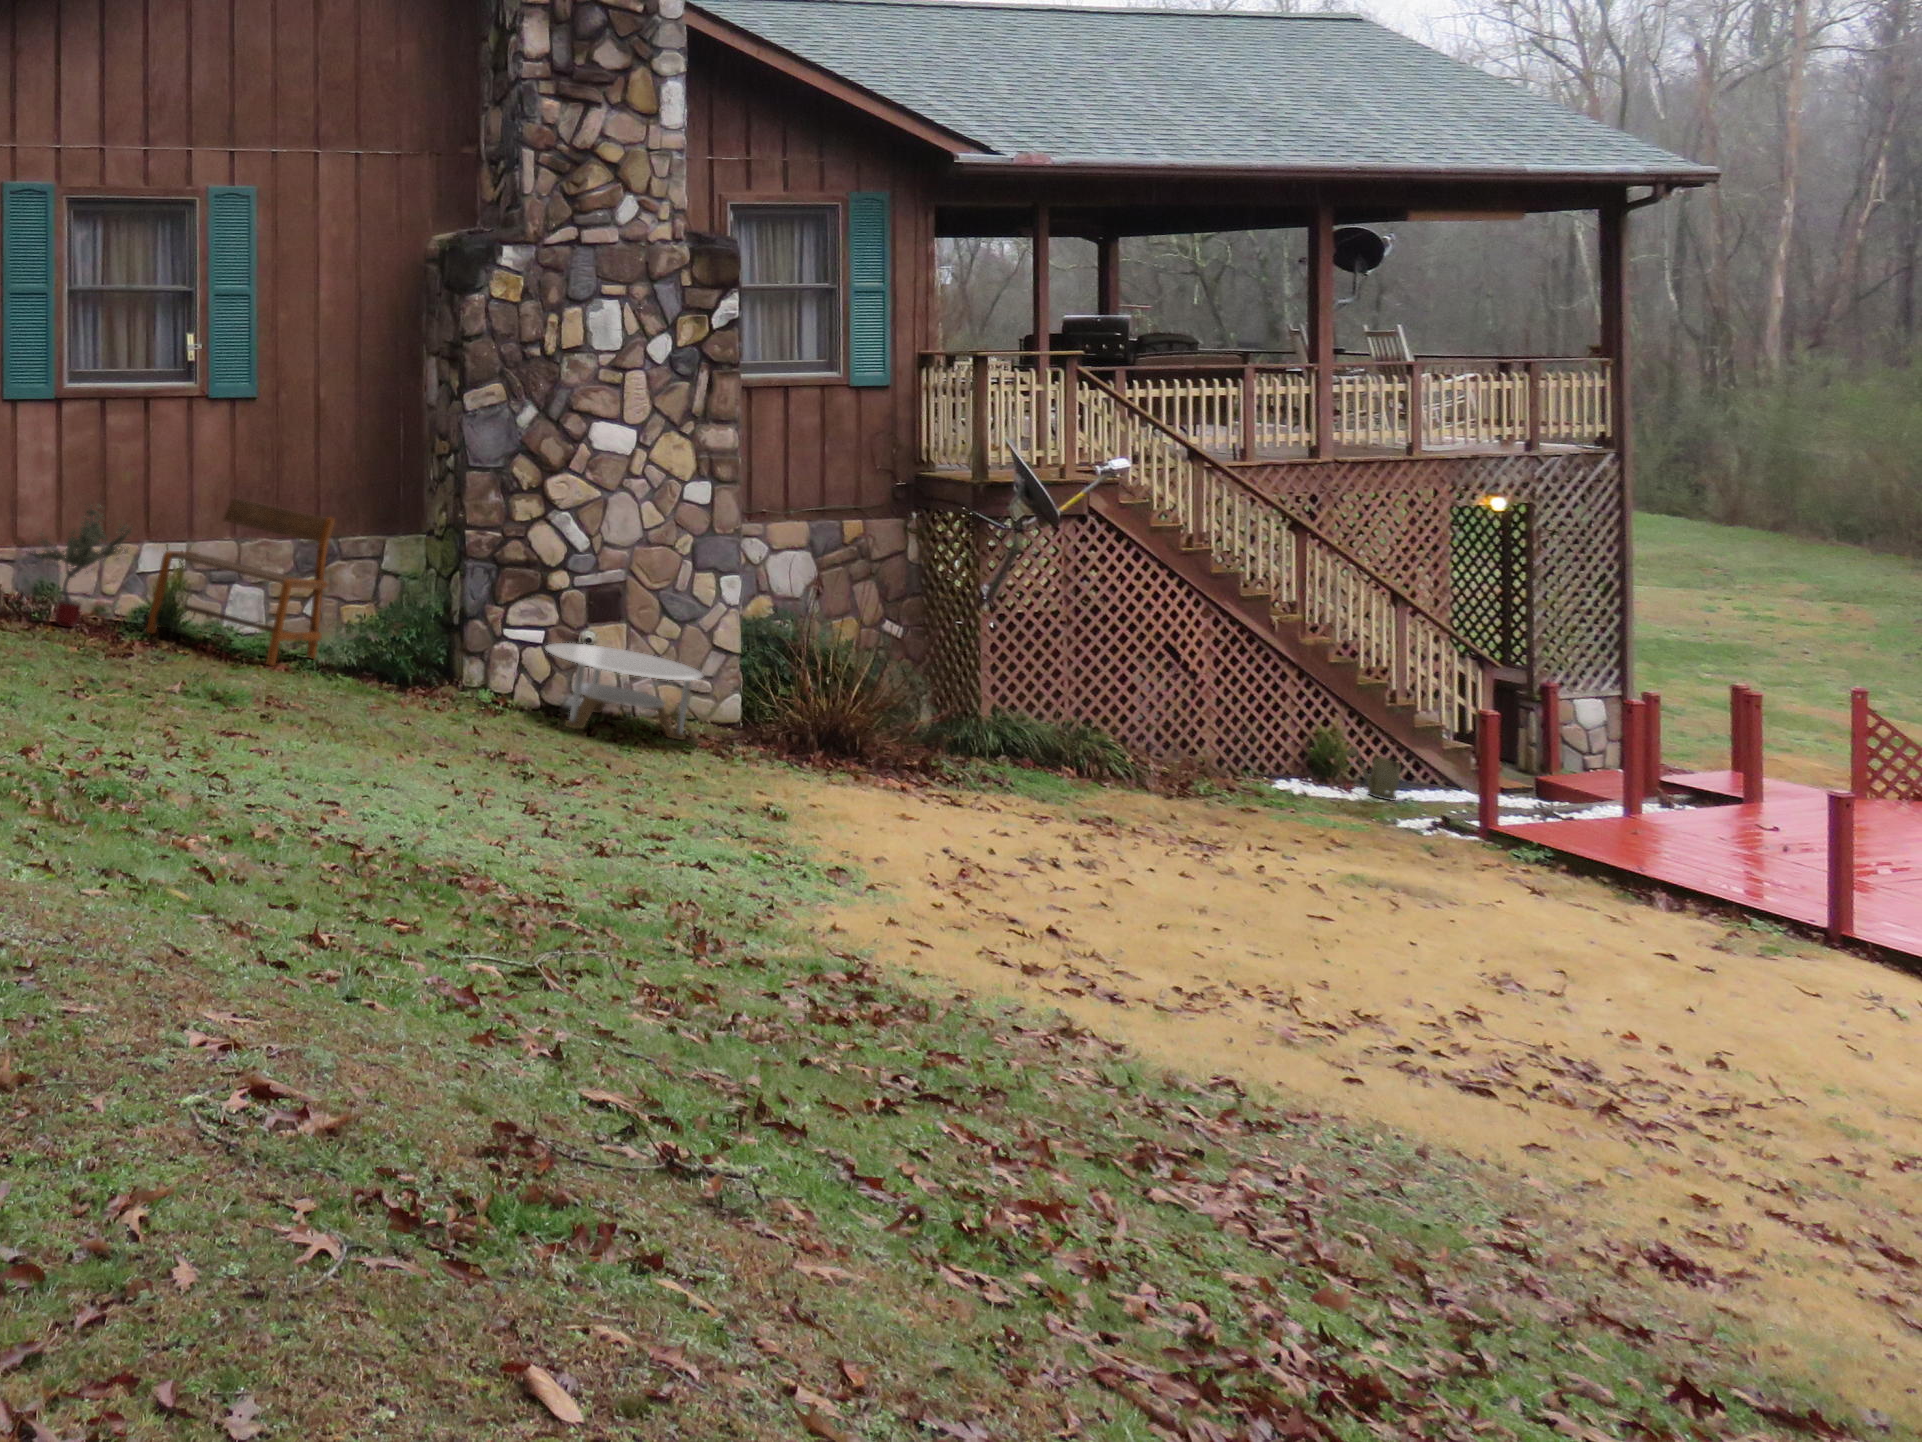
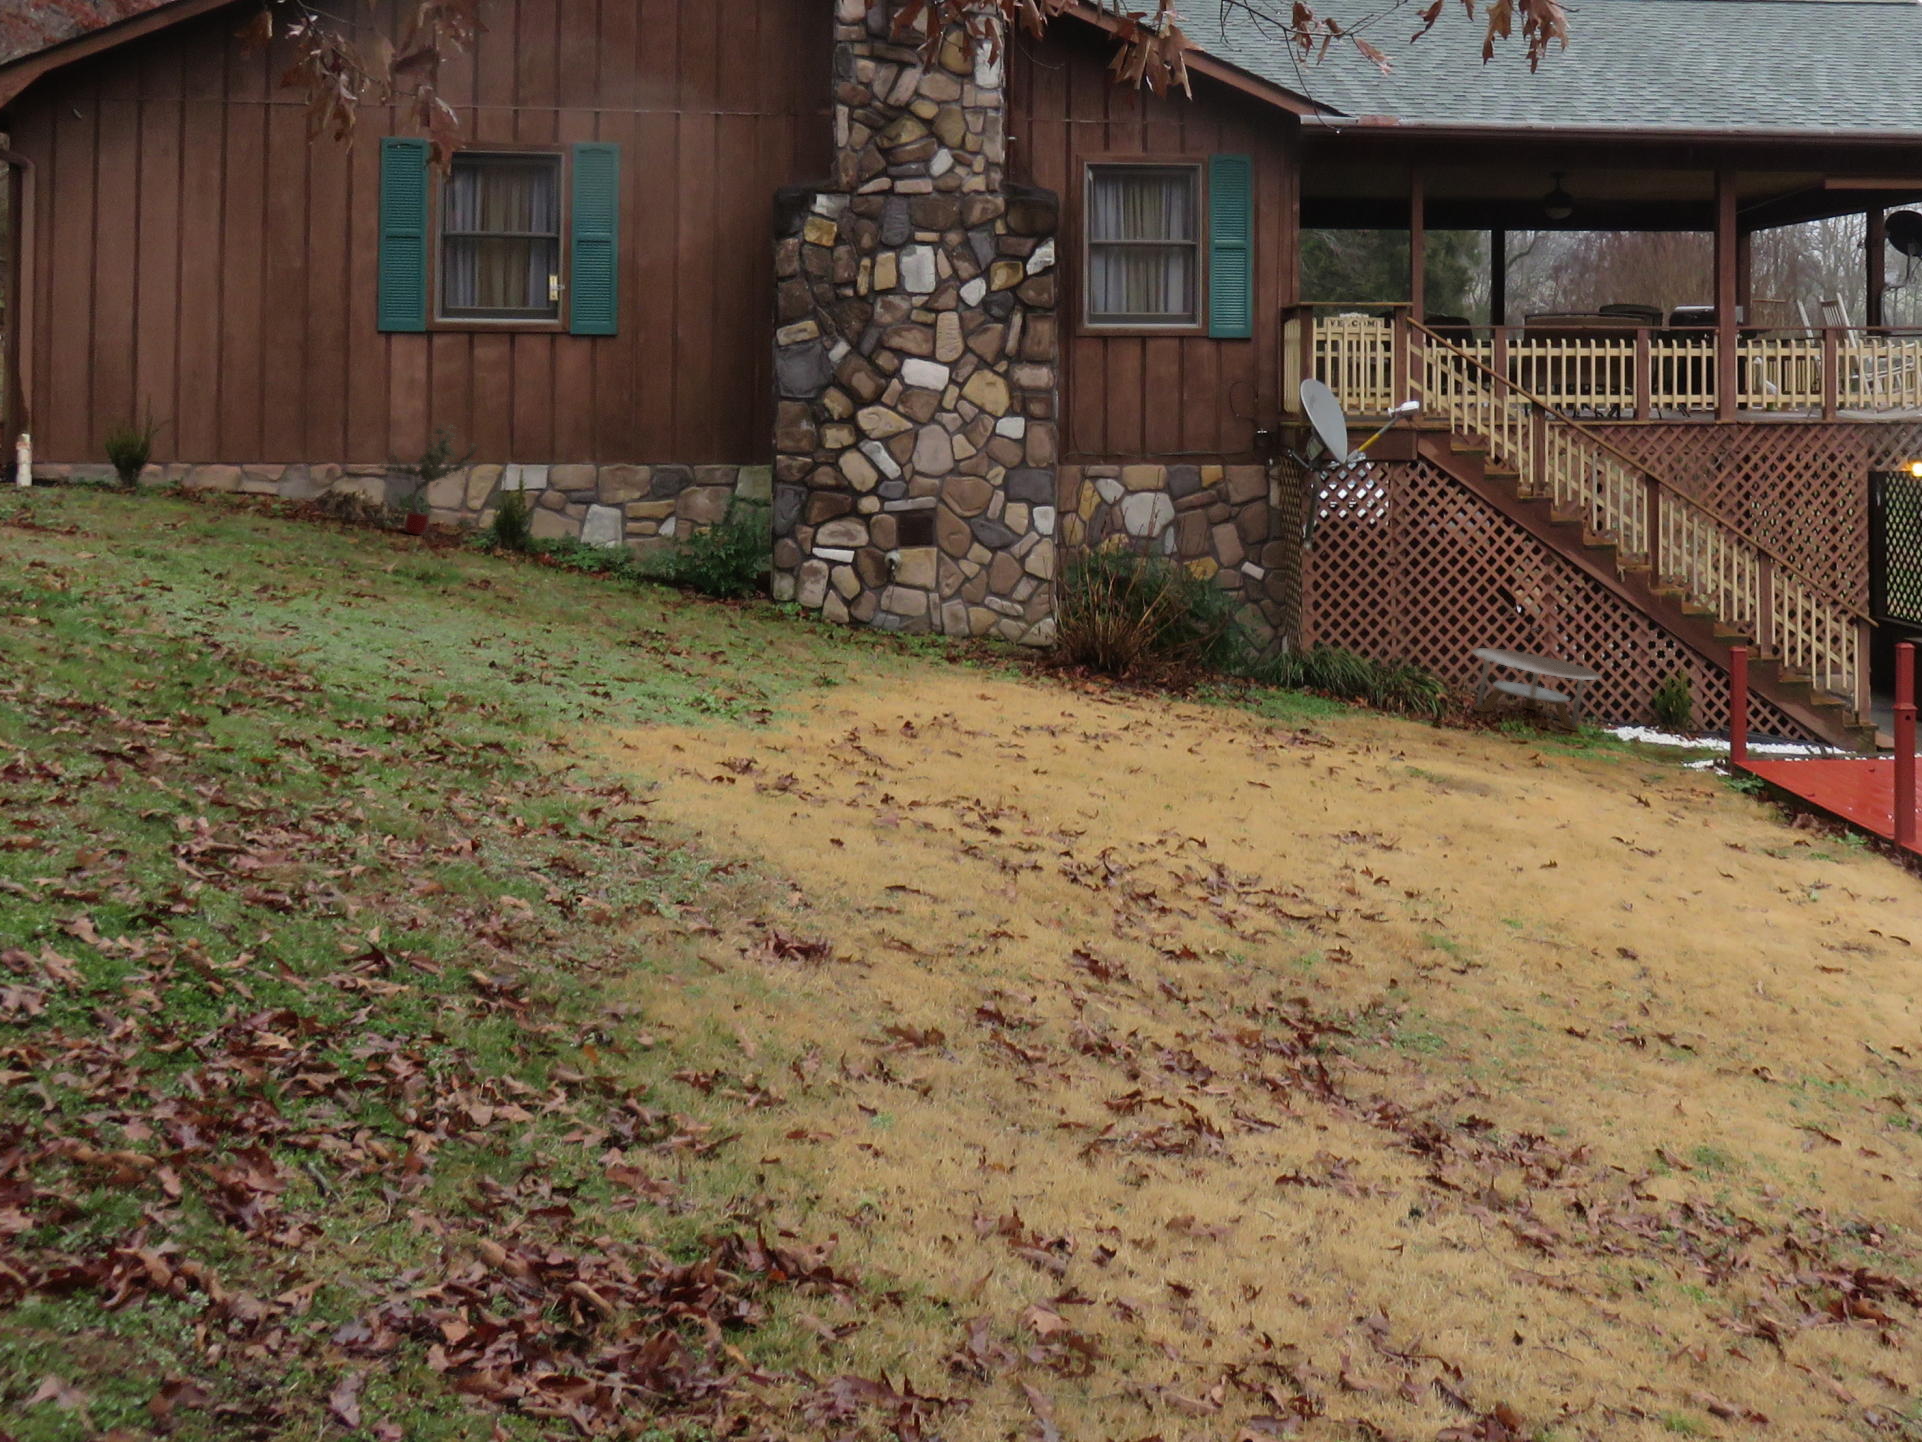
bench: present [147,498,335,666] -> none [496,421,669,573]
round table: present [545,643,703,740] -> present [1472,648,1602,731]
watering can: present [1347,747,1401,800] -> none [1686,694,1740,746]

